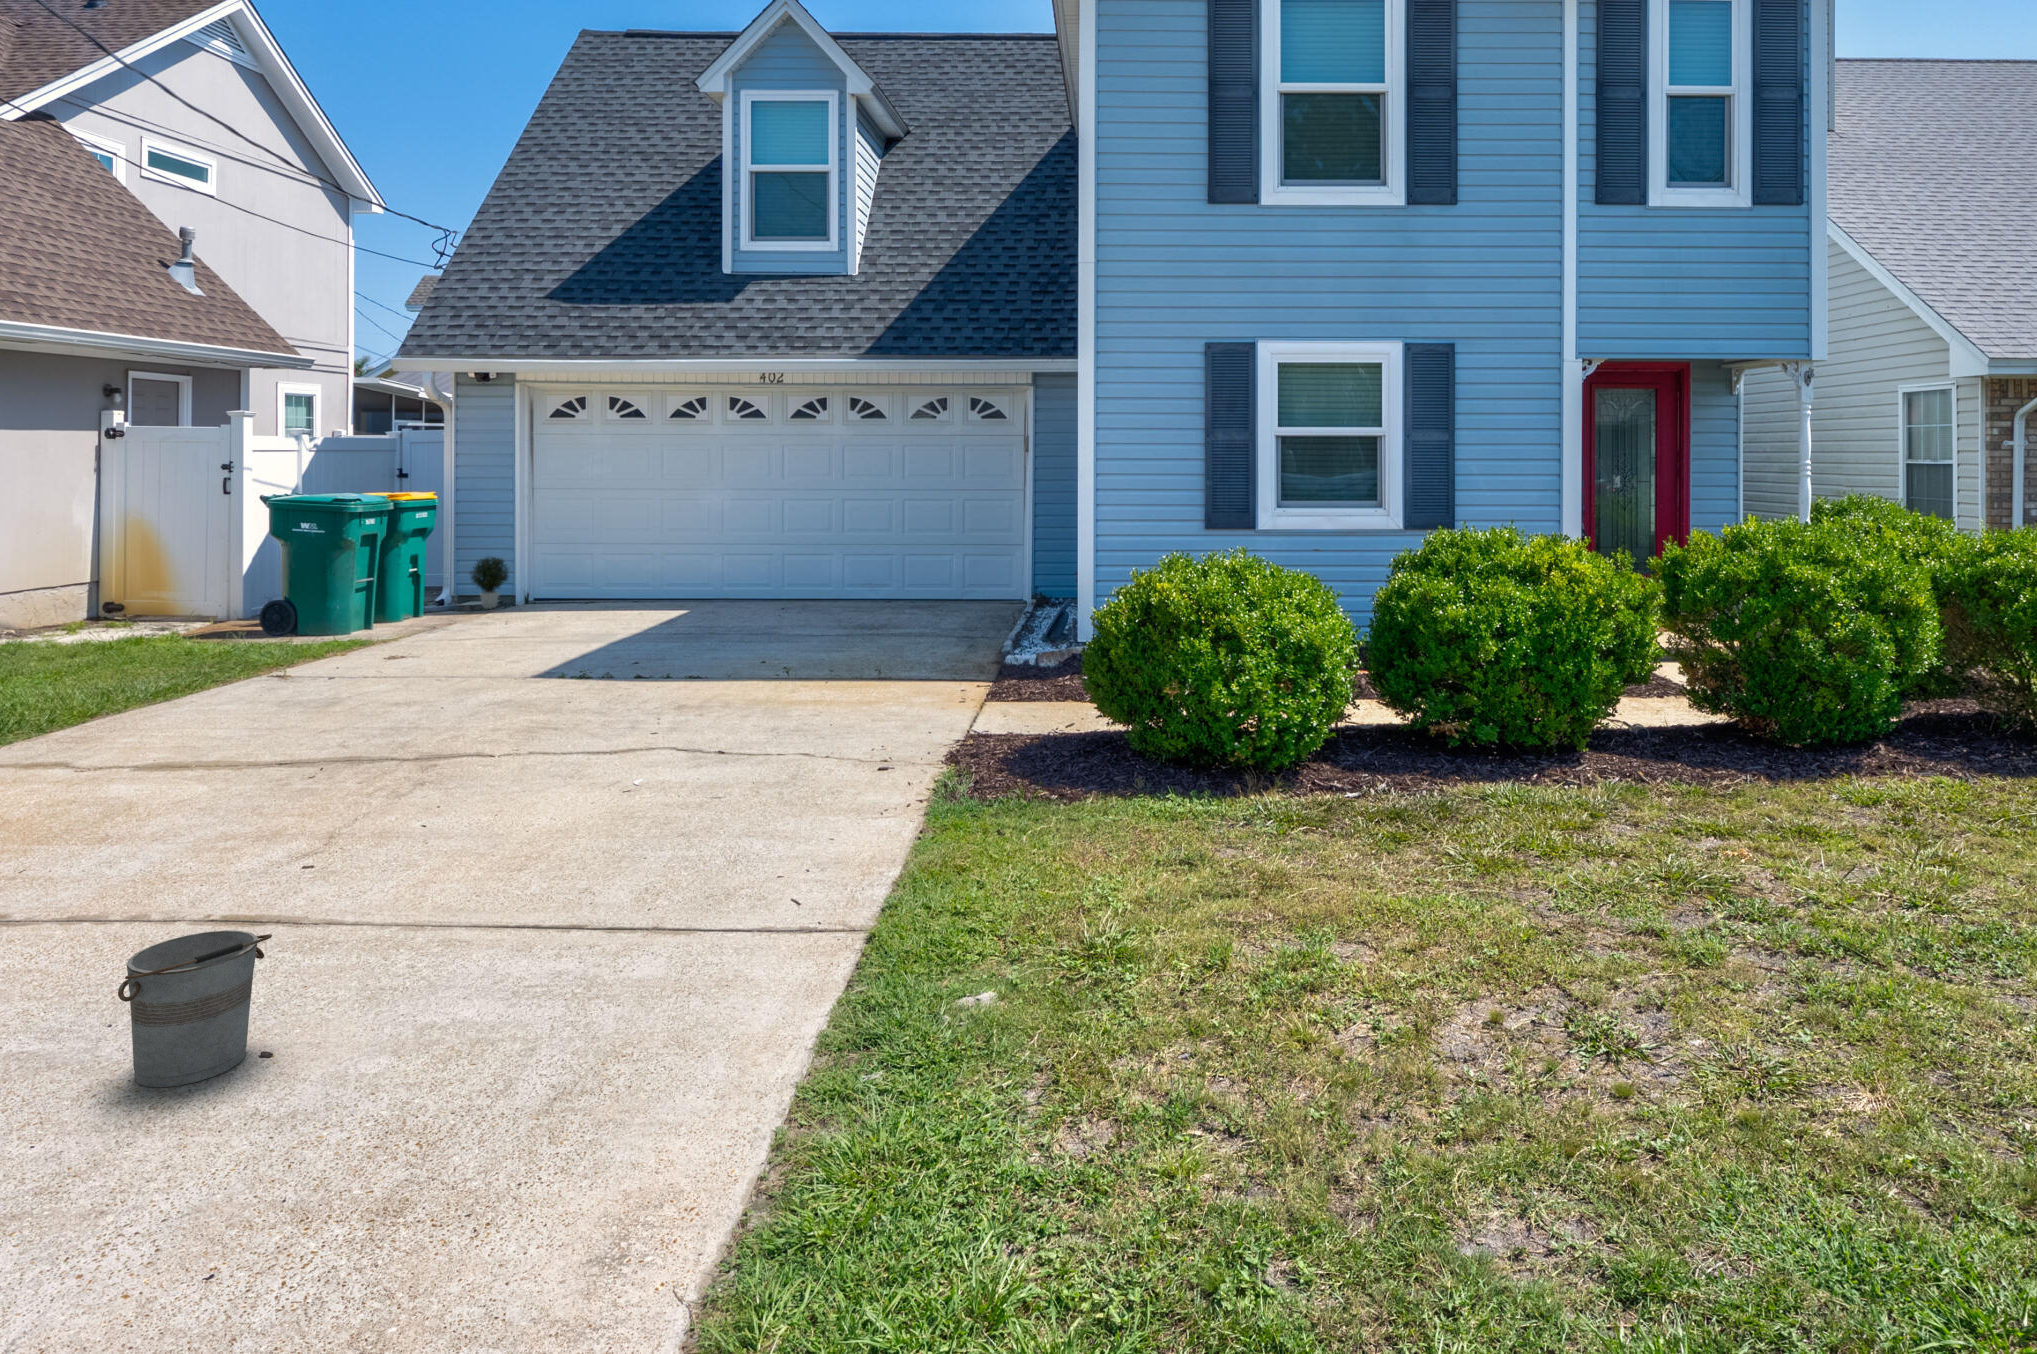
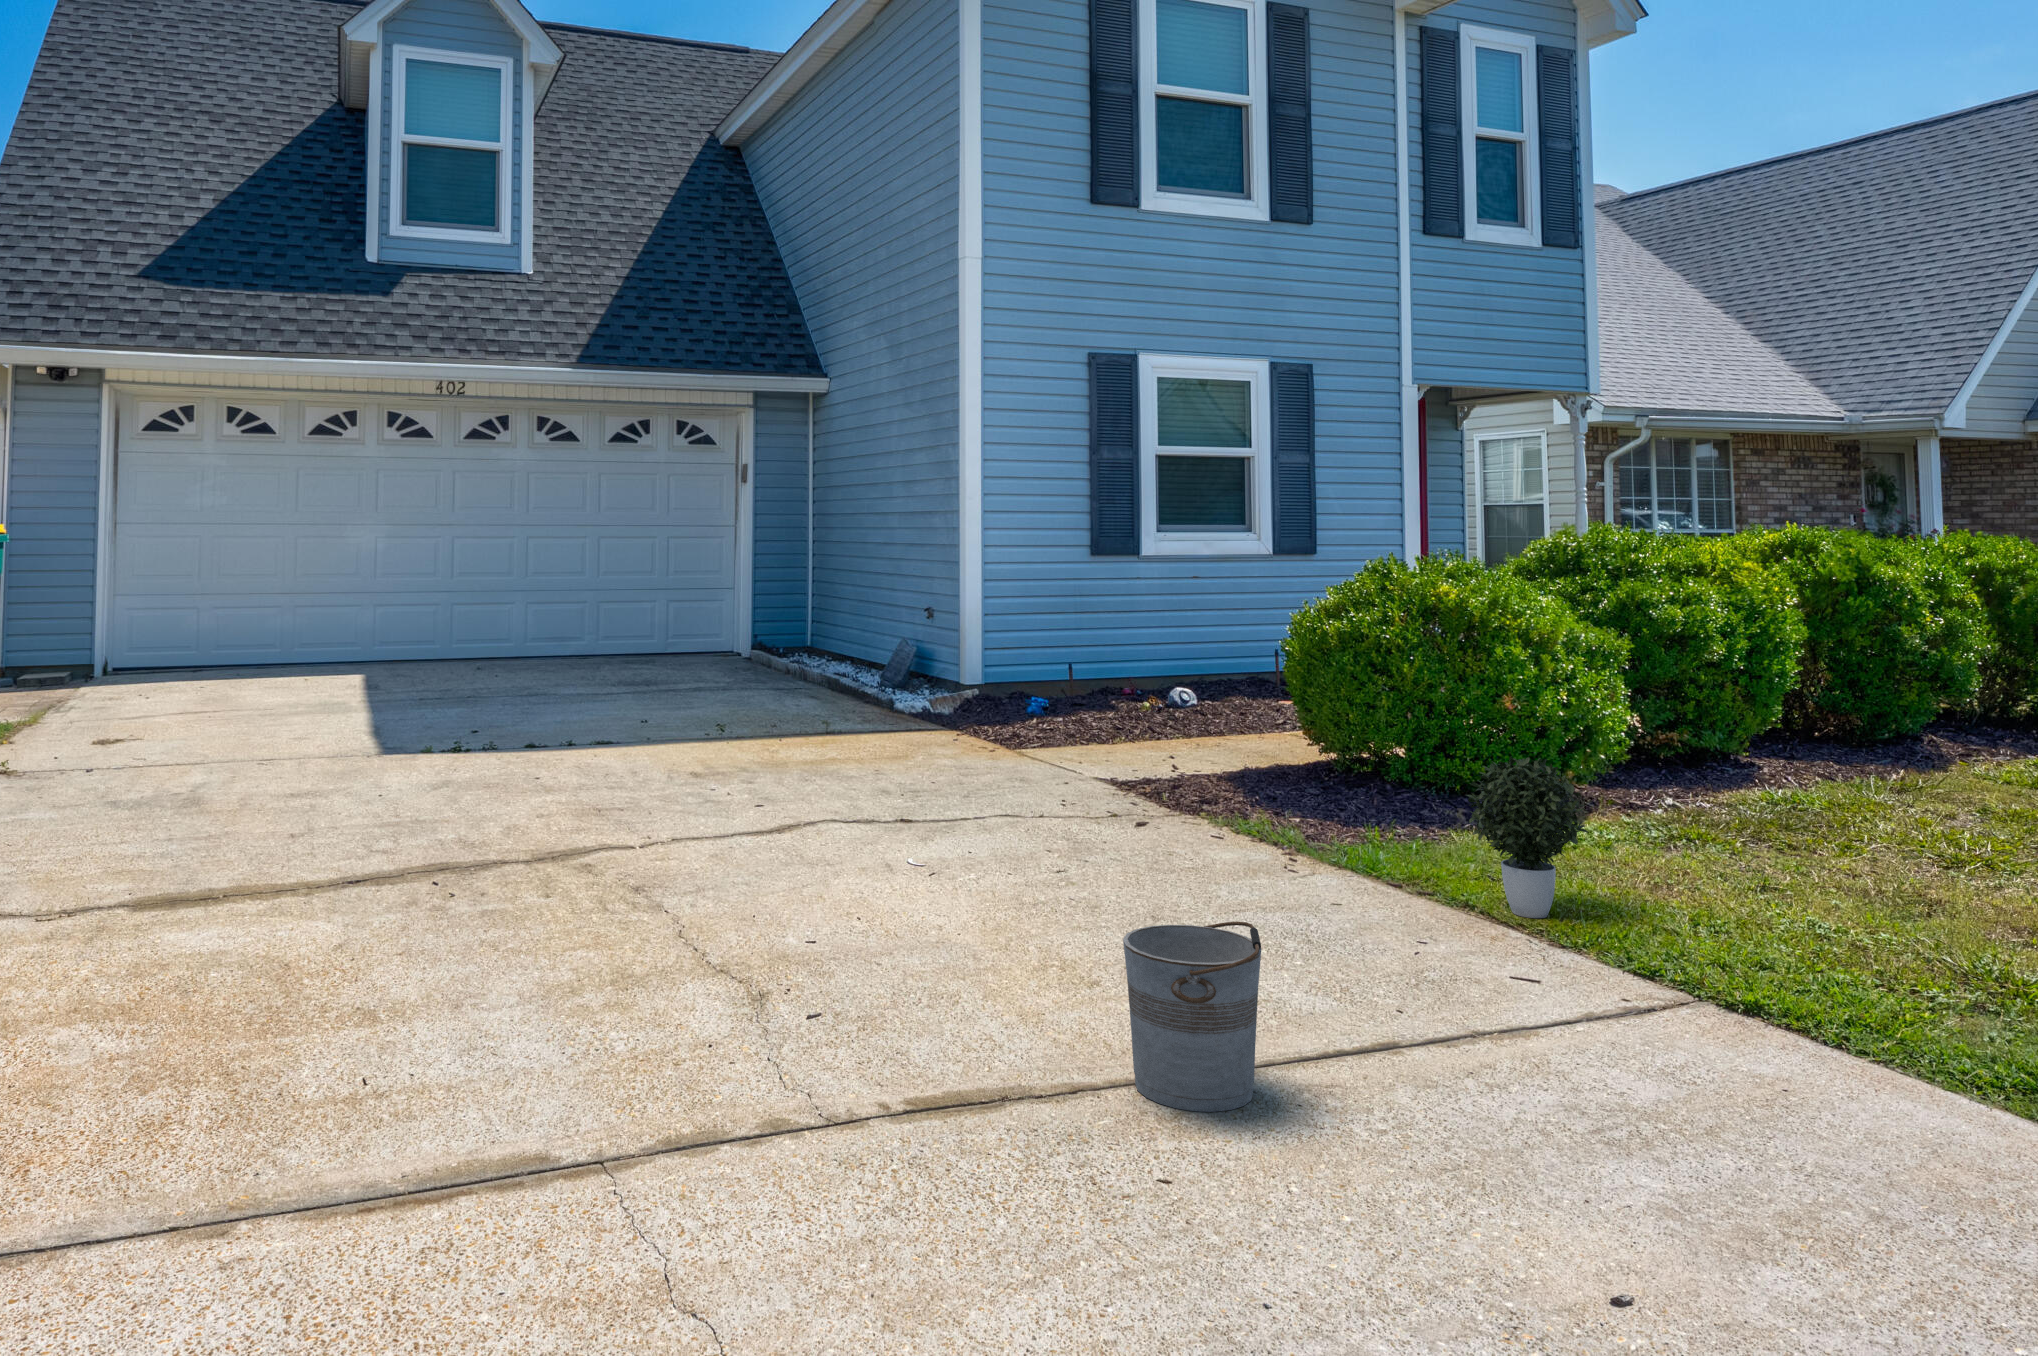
potted plant: present [471,557,508,609] -> present [1467,757,1588,918]

